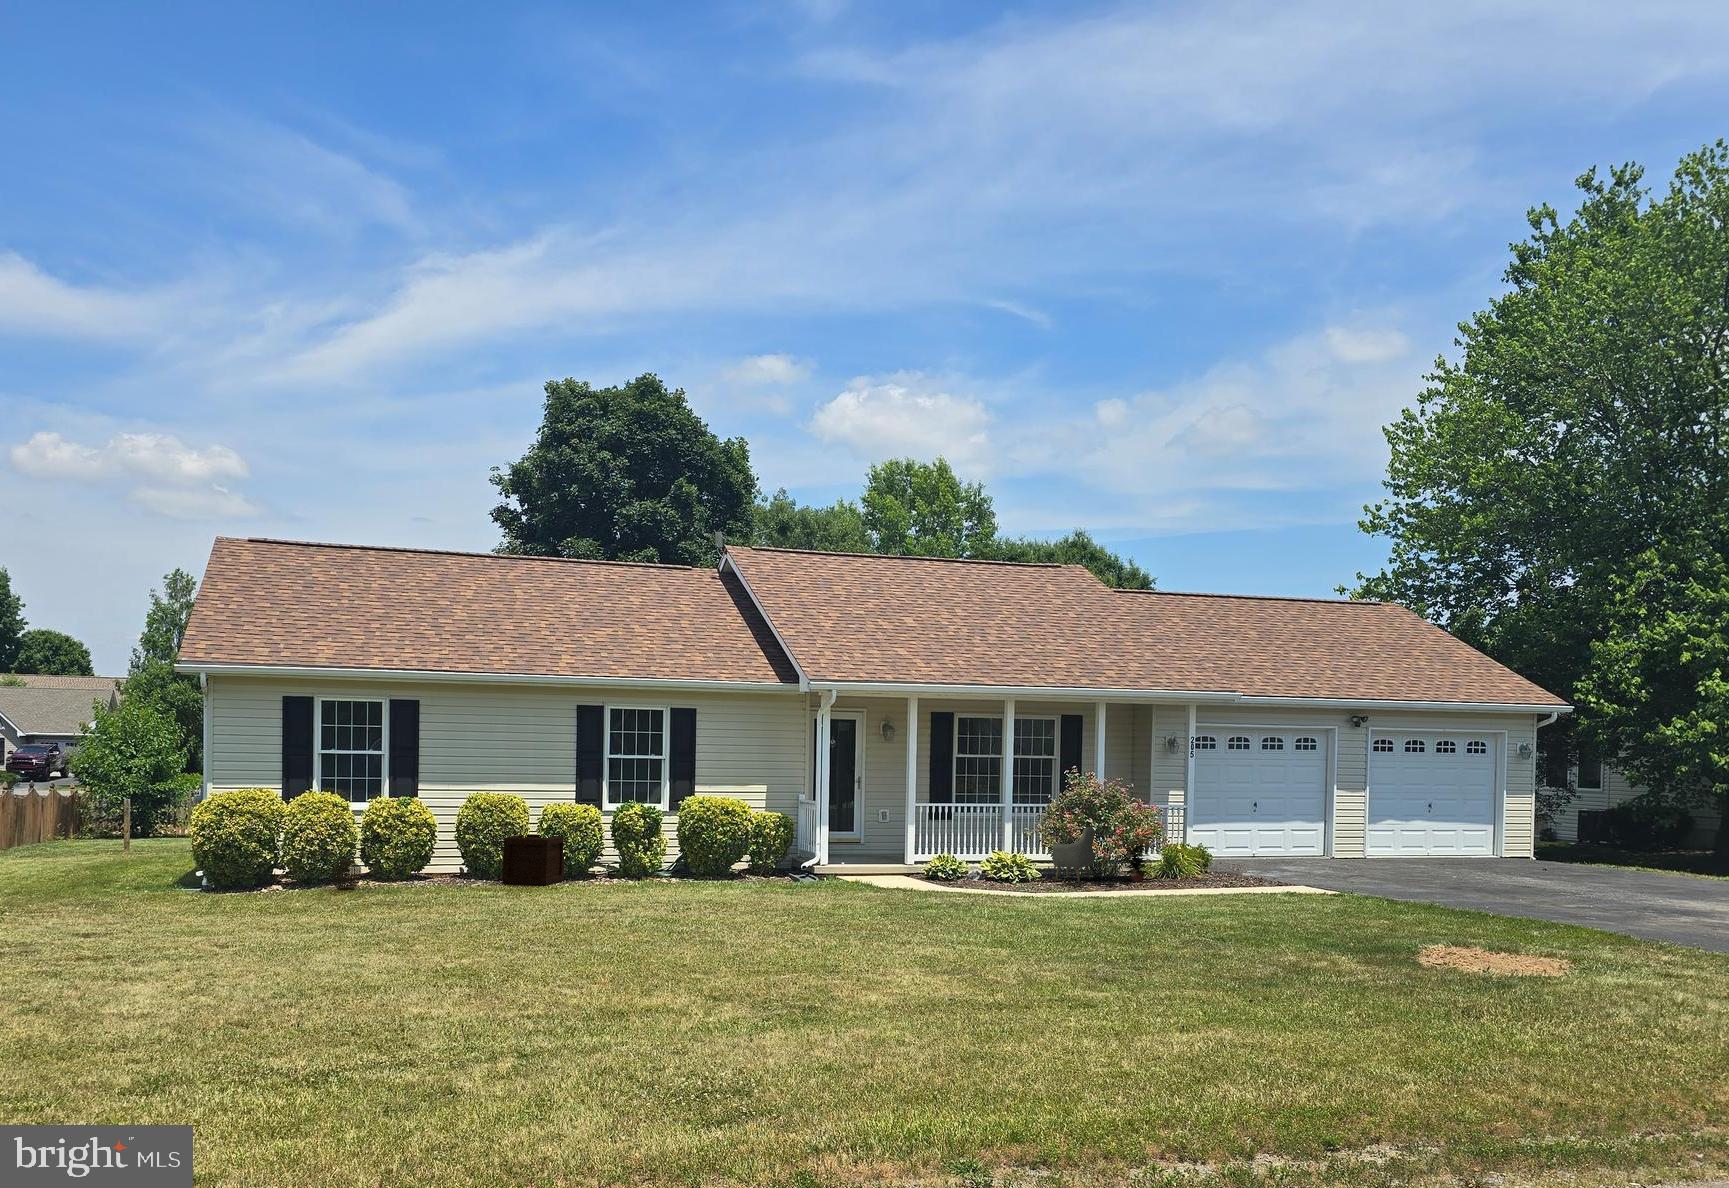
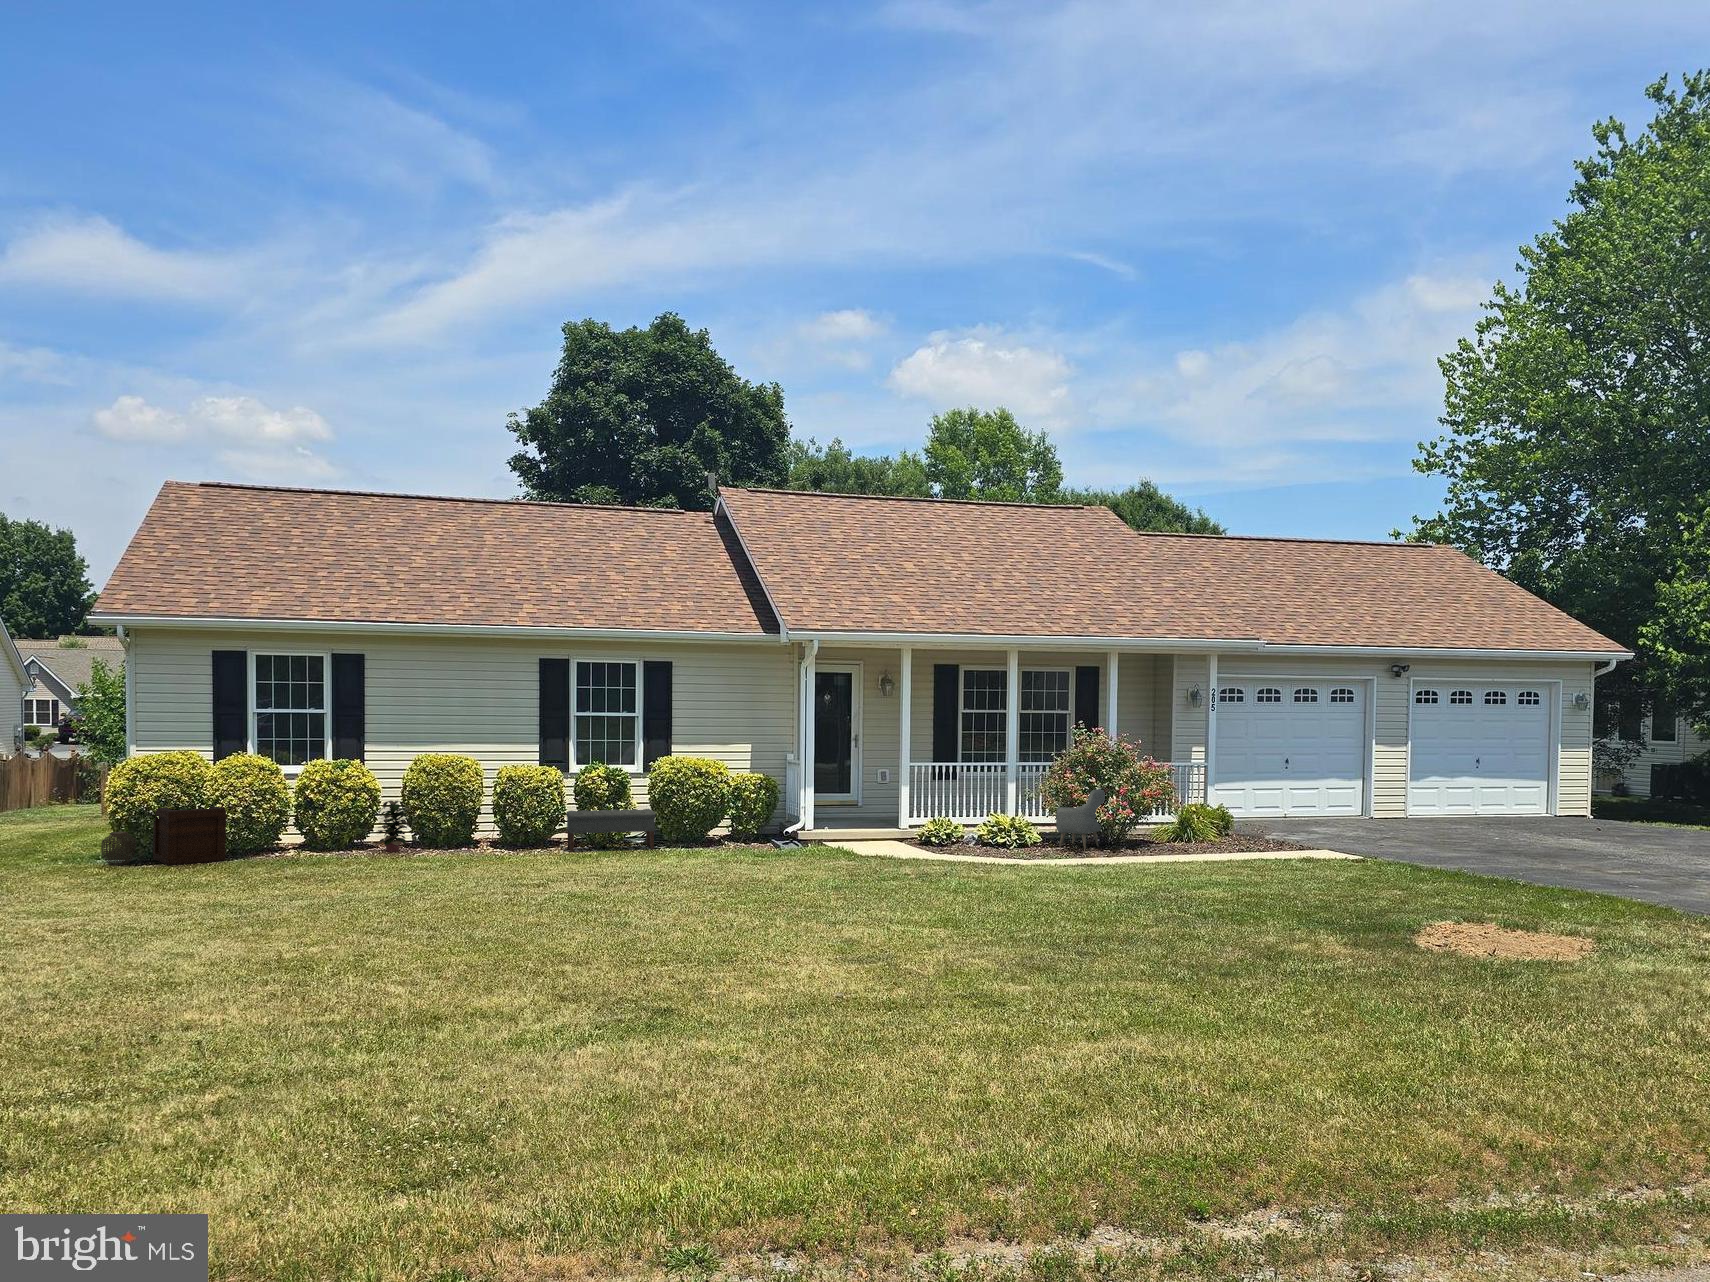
wooden crate: present [502,834,565,886] -> present [153,806,226,866]
decorative plant: present [1124,839,1151,882] -> present [376,801,411,852]
bench: none [607,844,690,883] -> present [566,809,656,852]
woven basket: present [332,860,361,890] -> present [101,832,136,865]

